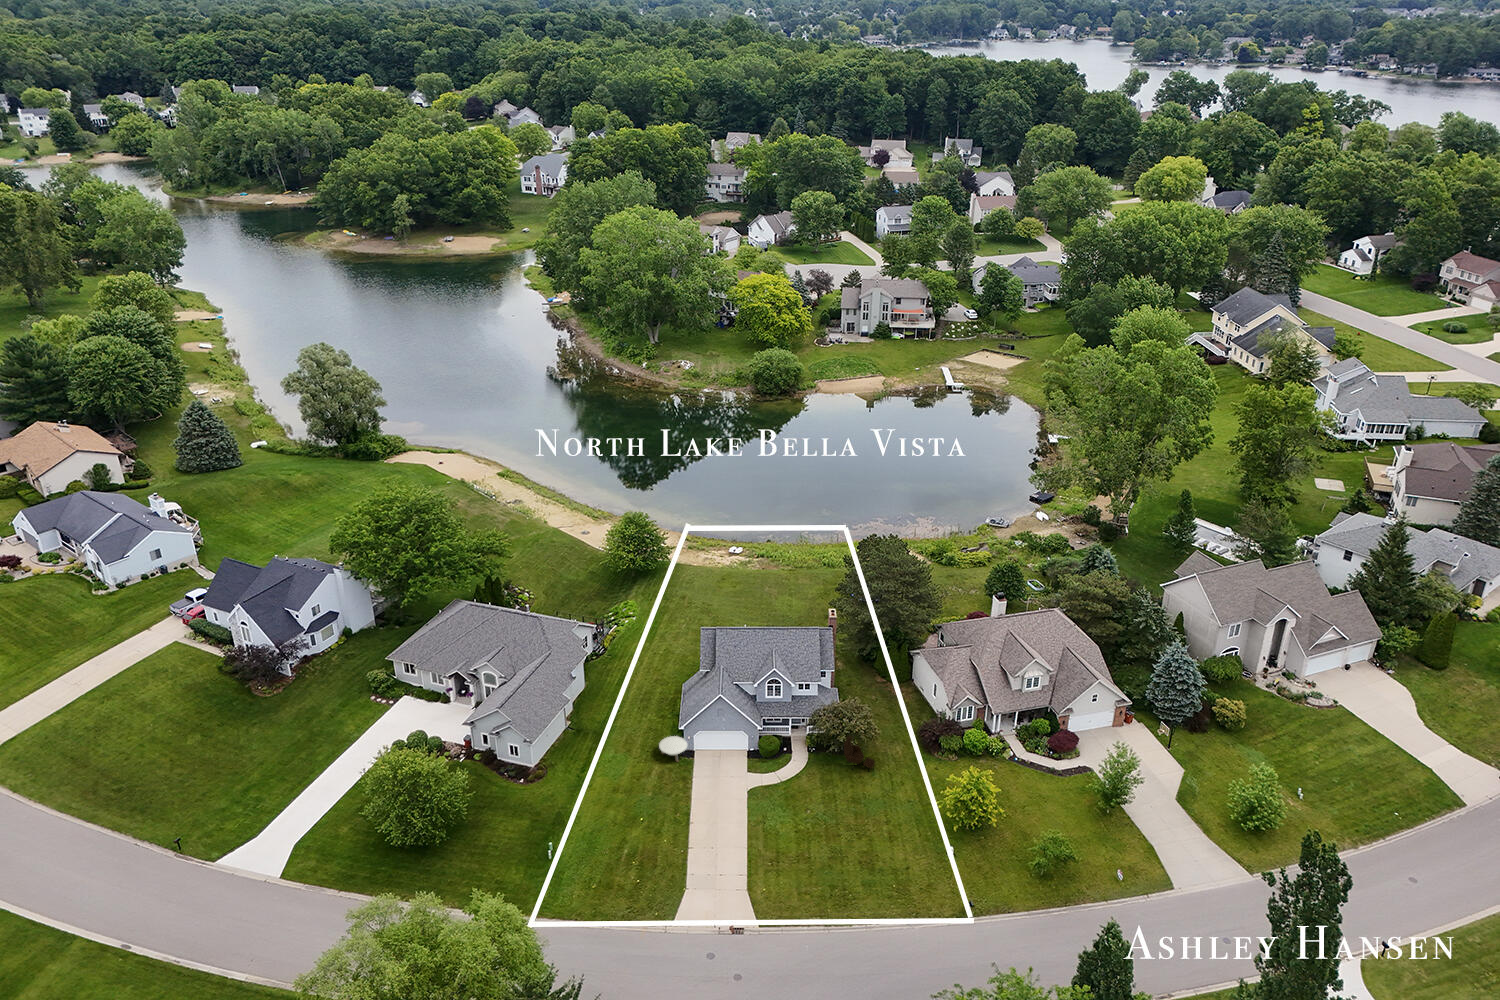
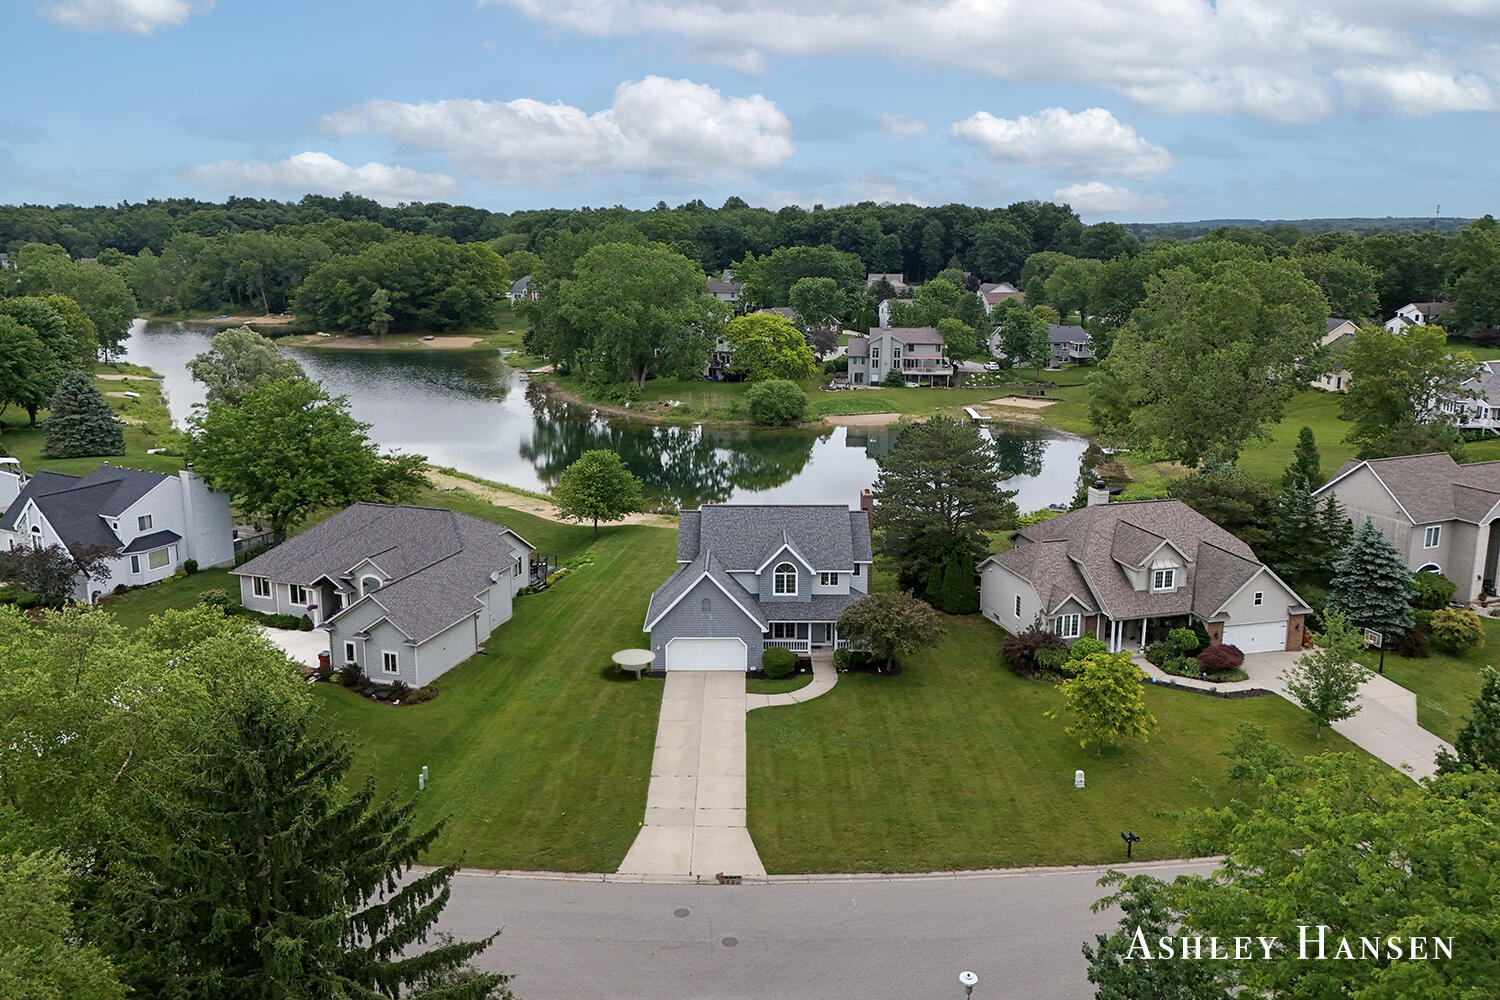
lounge chair: present [844,736,875,769] -> none [892,637,940,689]

